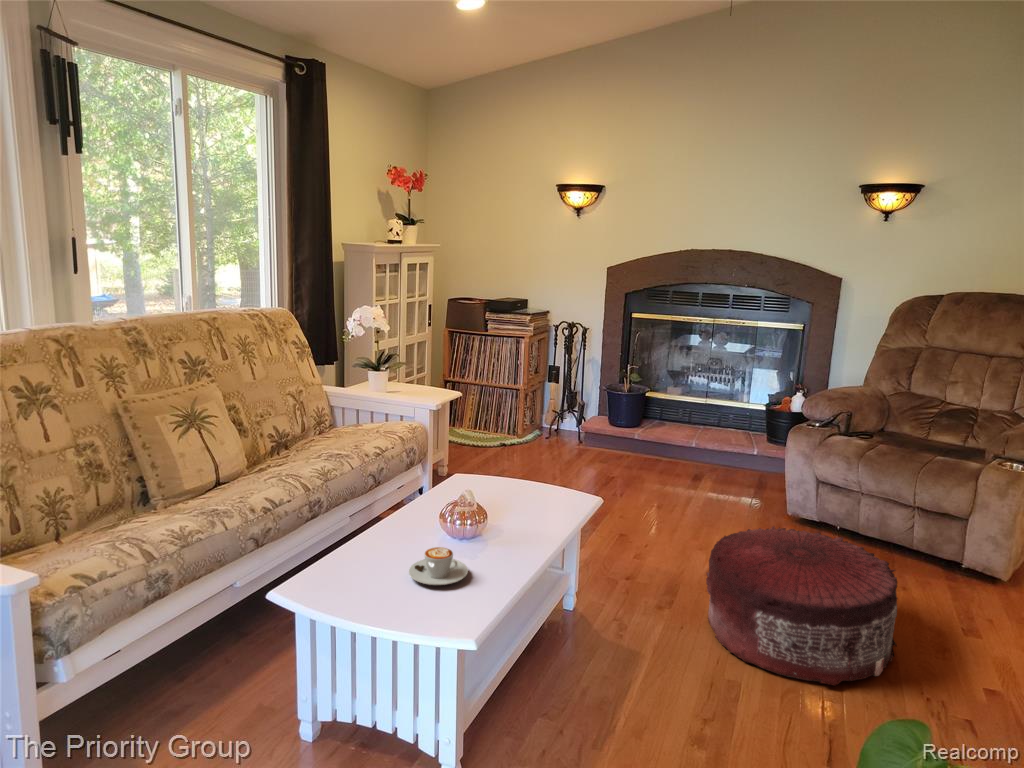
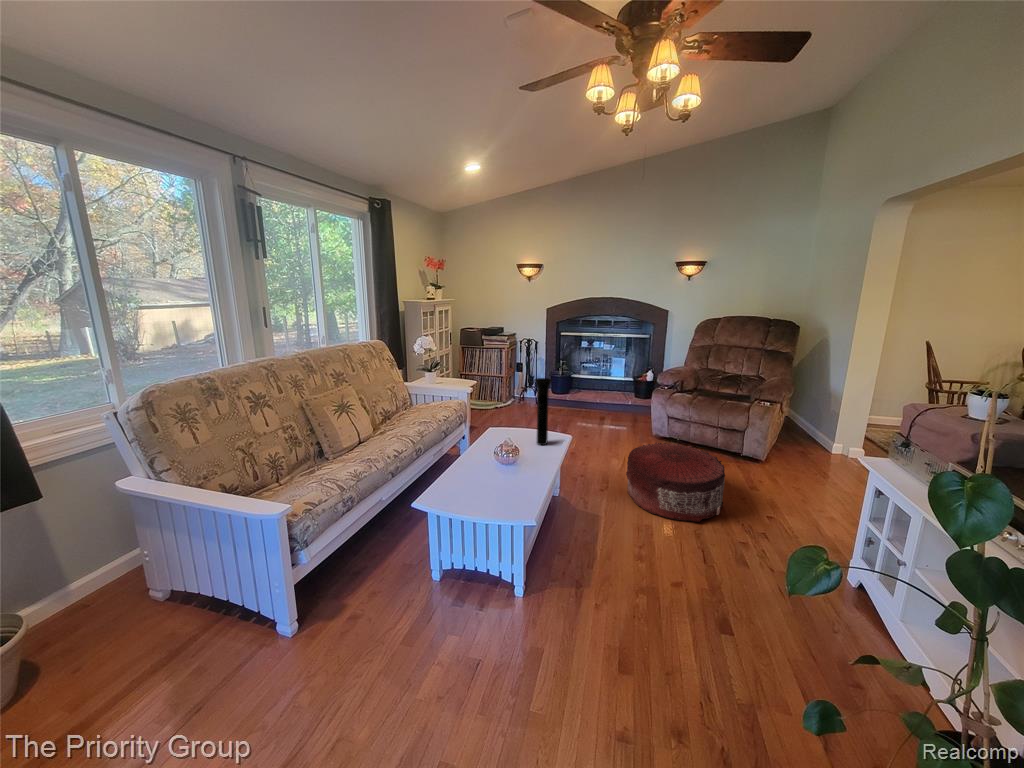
vase: none [528,386,563,513] -> present [535,378,552,445]
coffee cup: present [409,547,468,585] -> none [488,470,520,491]

